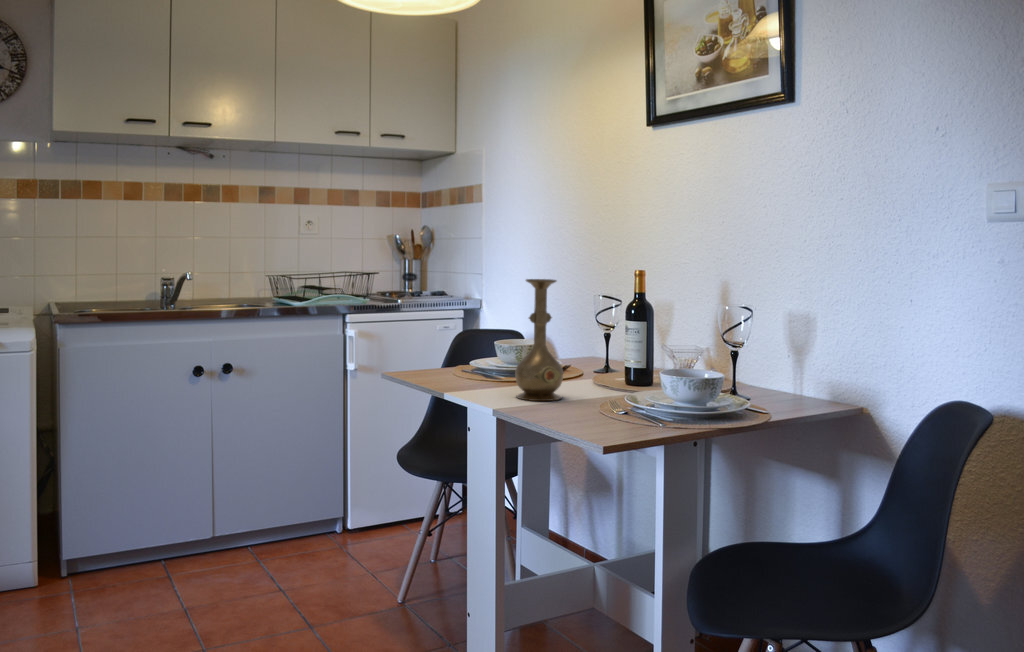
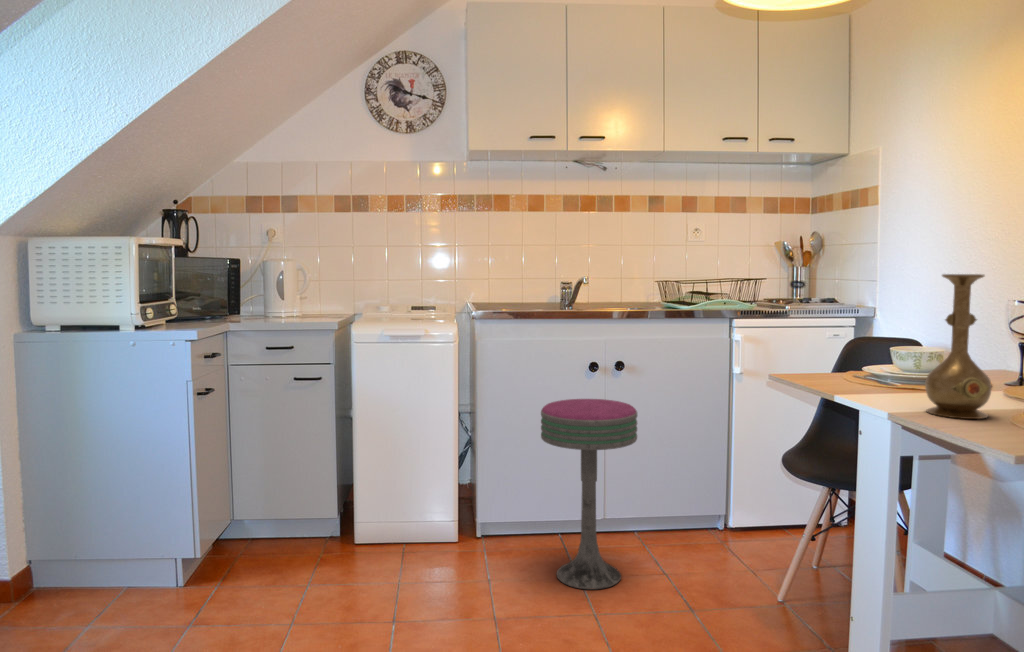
bar stool: none [139,407,253,616] -> present [541,399,637,589]

